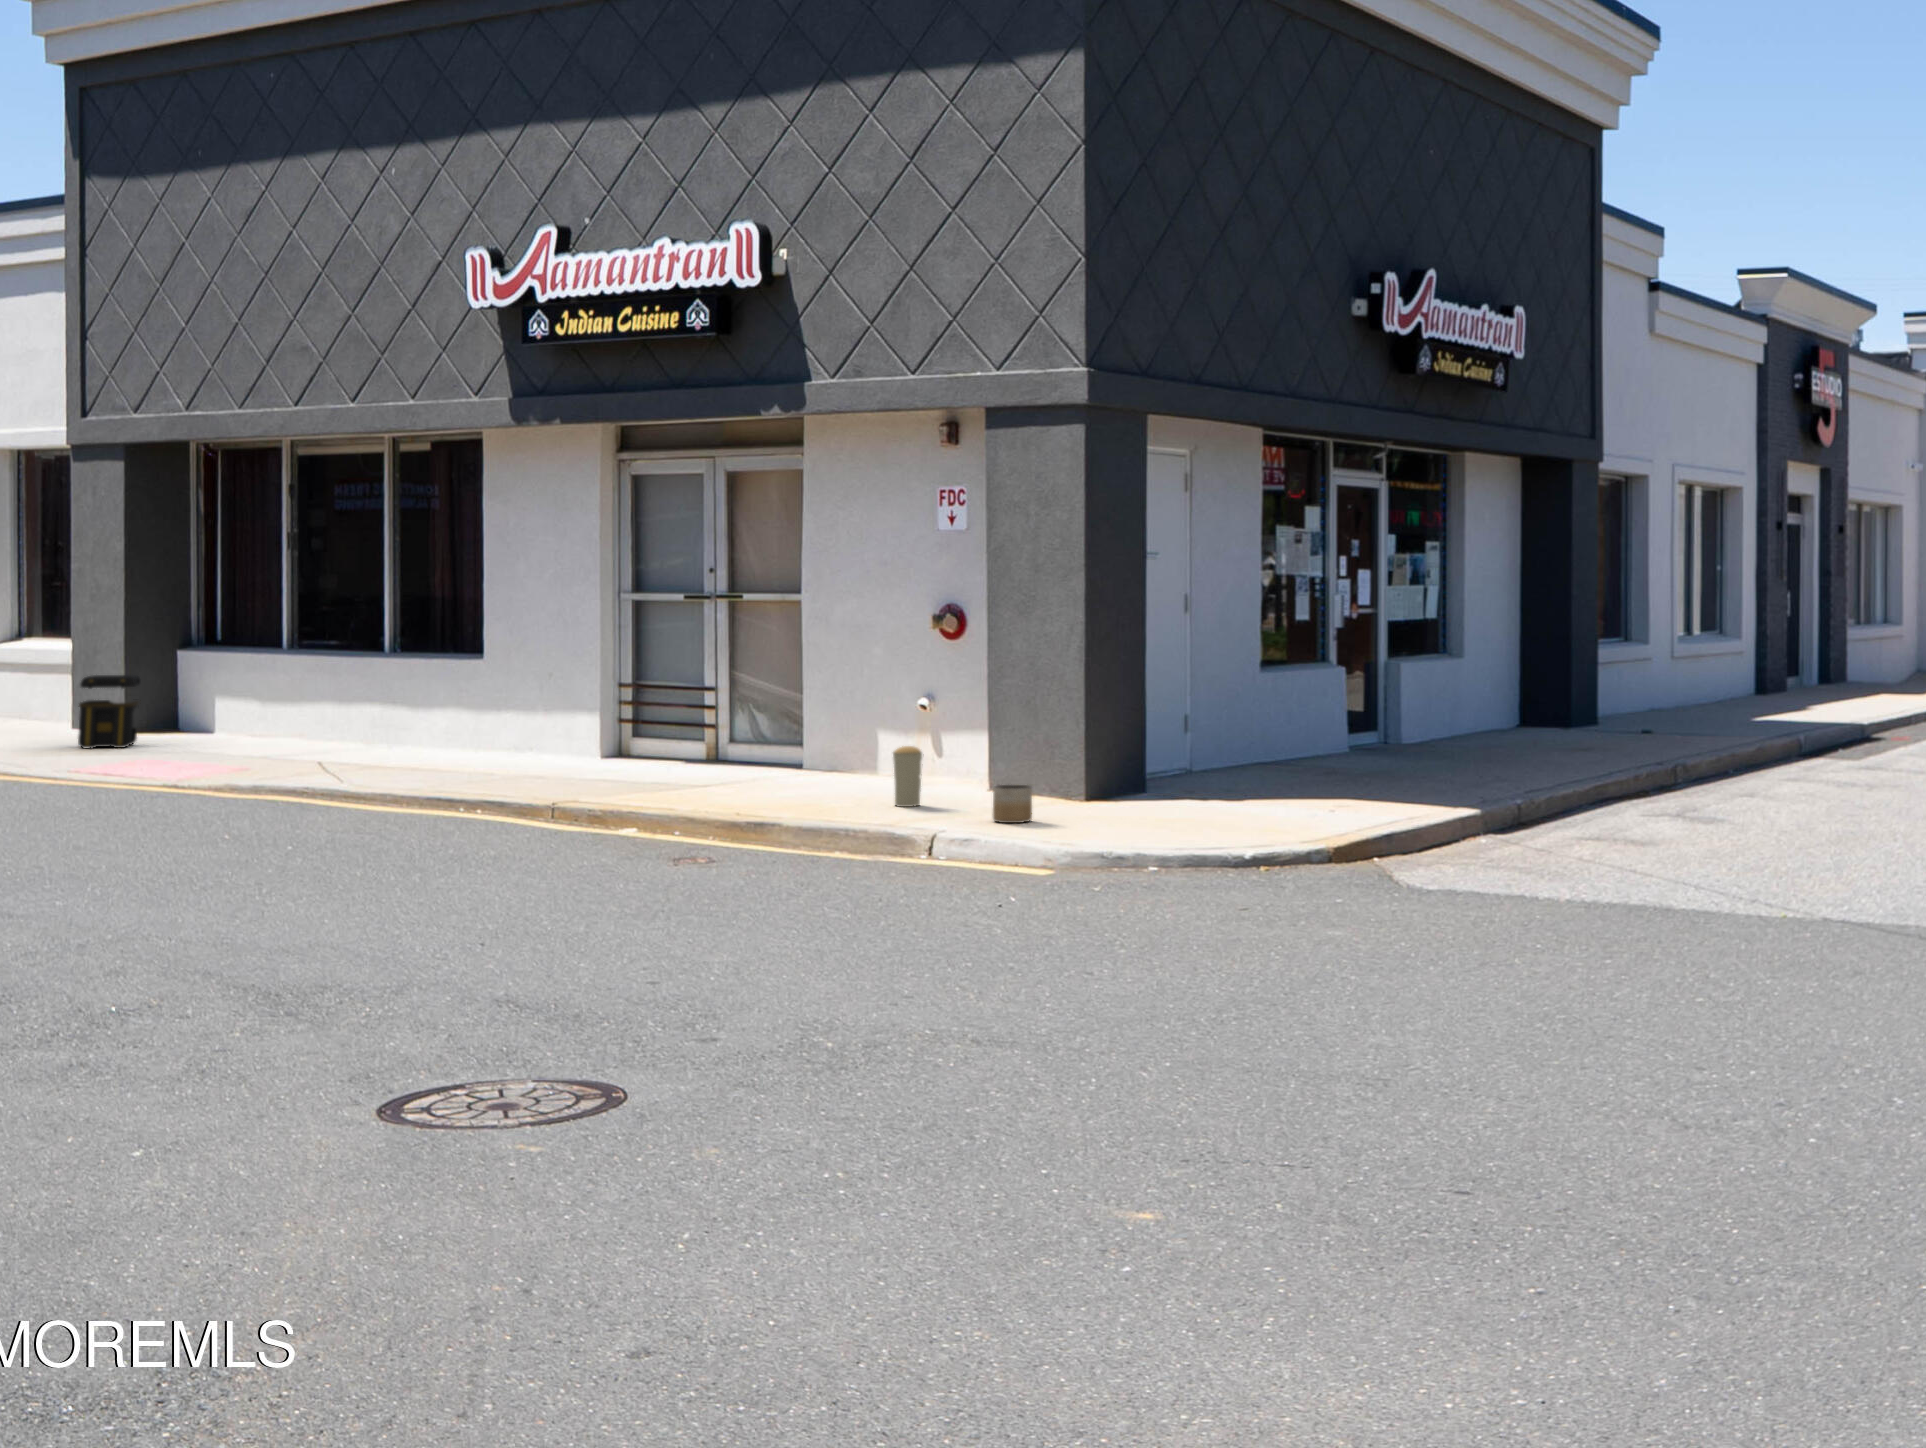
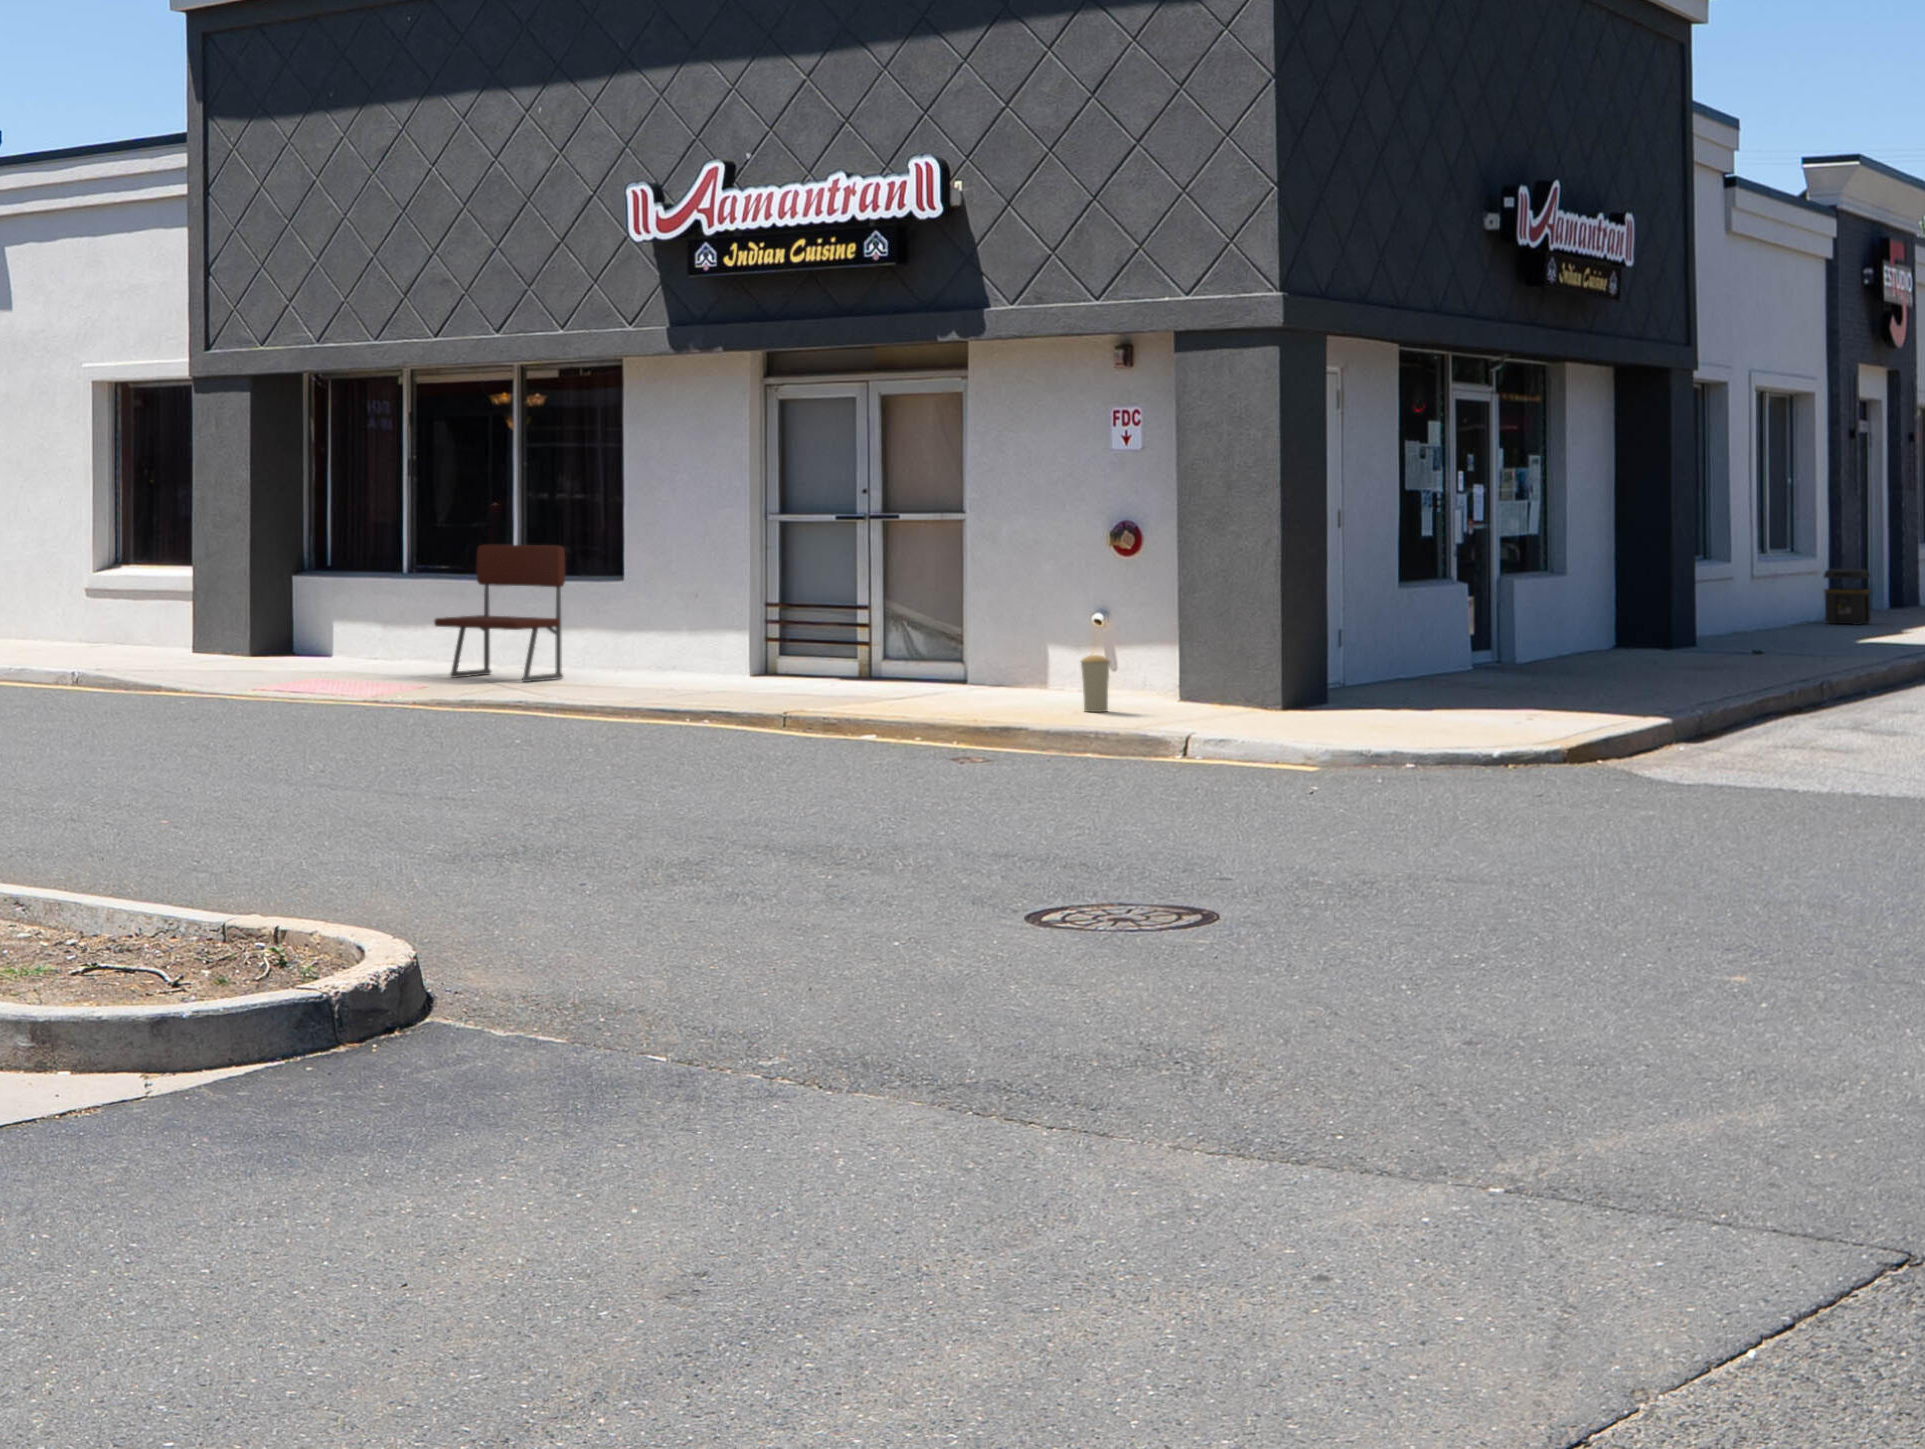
bench: none [272,623,411,767] -> present [434,545,565,682]
toolbox: present [78,675,140,749] -> present [1824,569,1871,625]
planter: present [993,785,1032,823] -> none [1196,690,1233,725]

